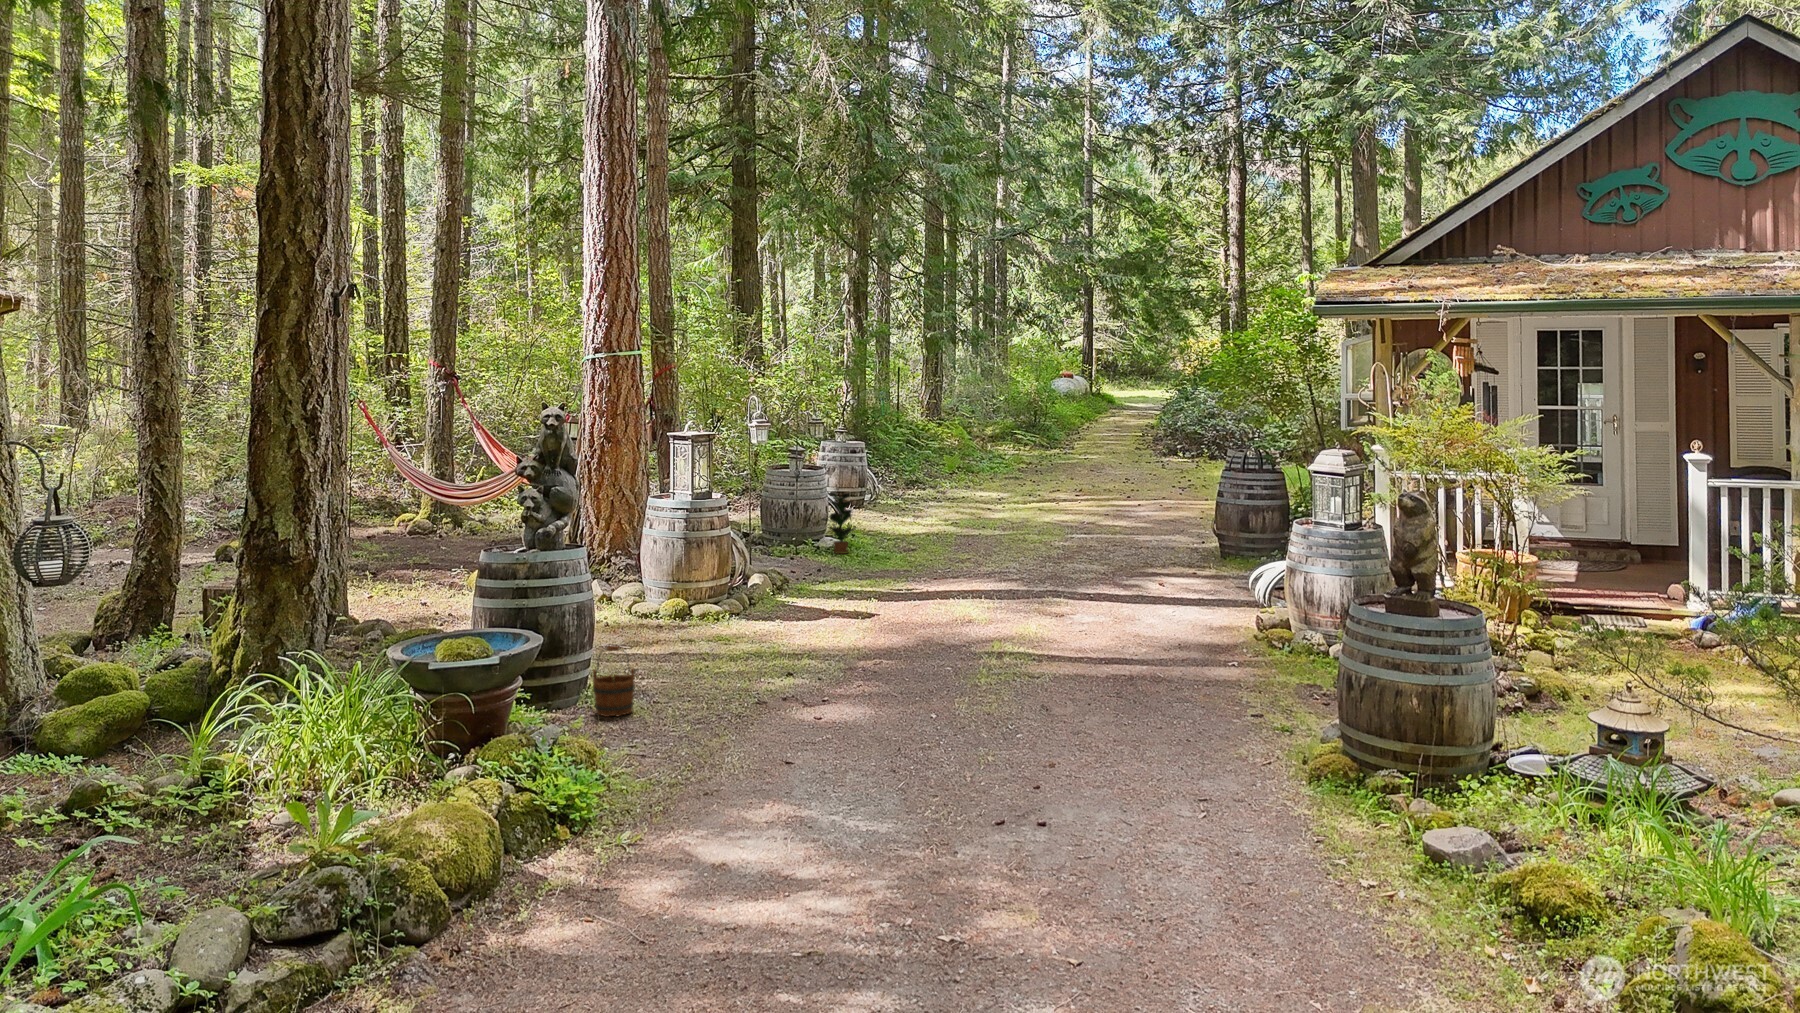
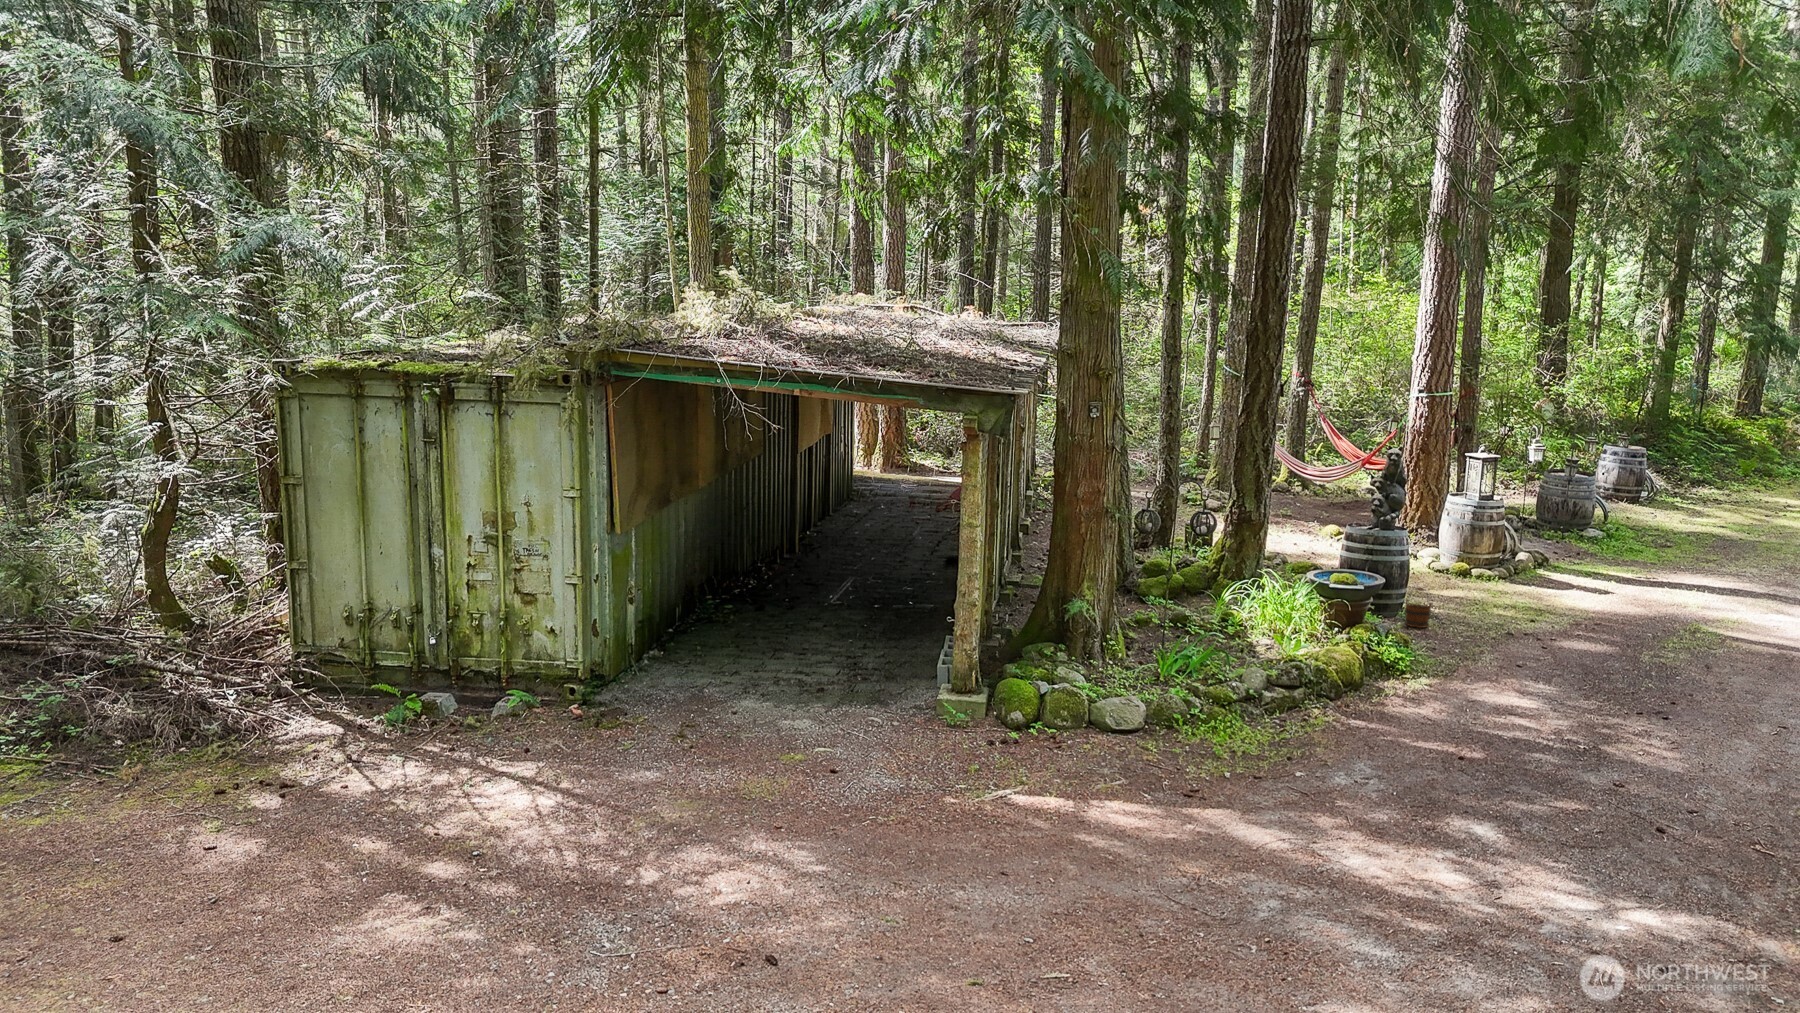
potted plant: present [821,492,856,554] -> none [1585,493,1621,542]

